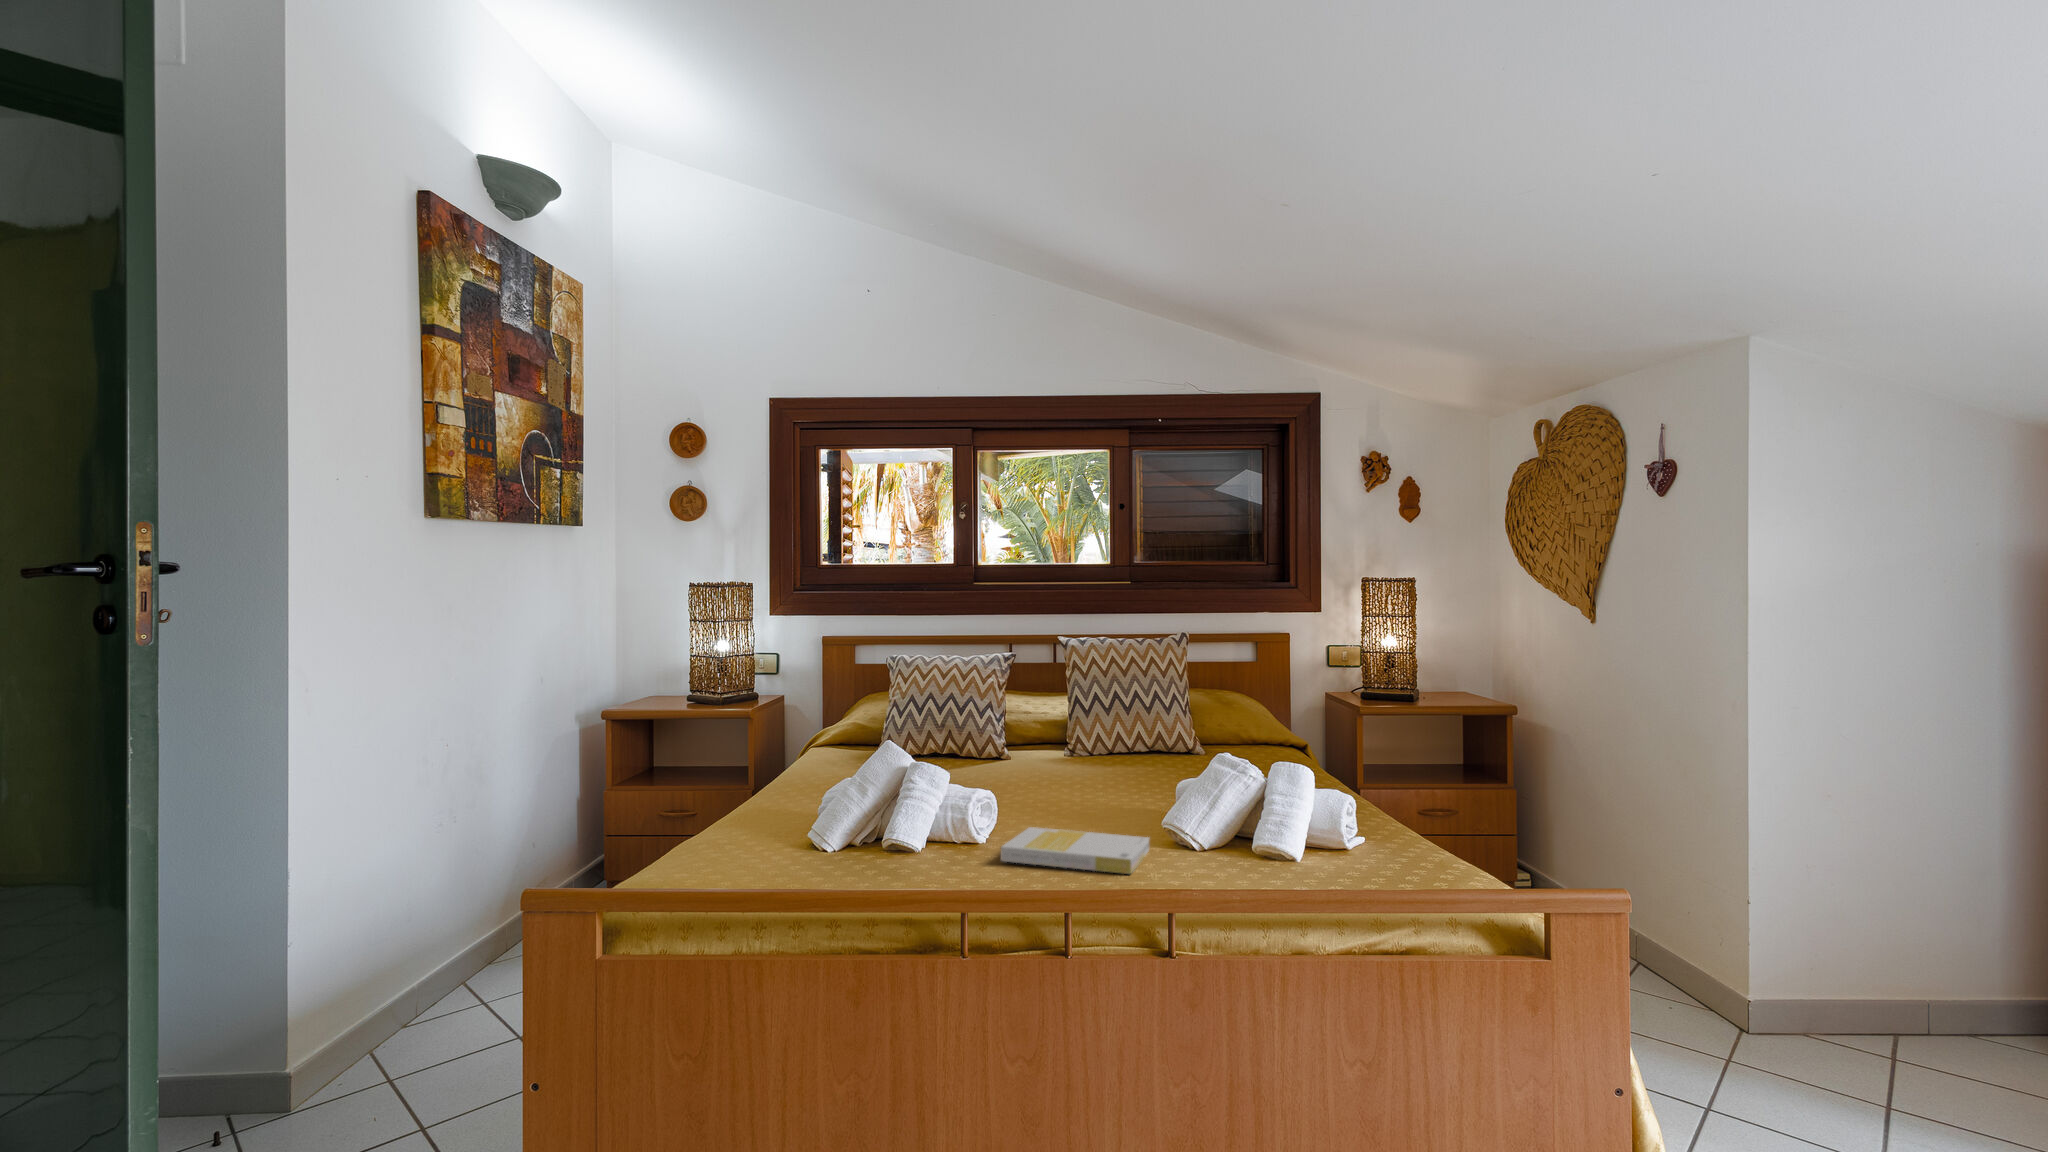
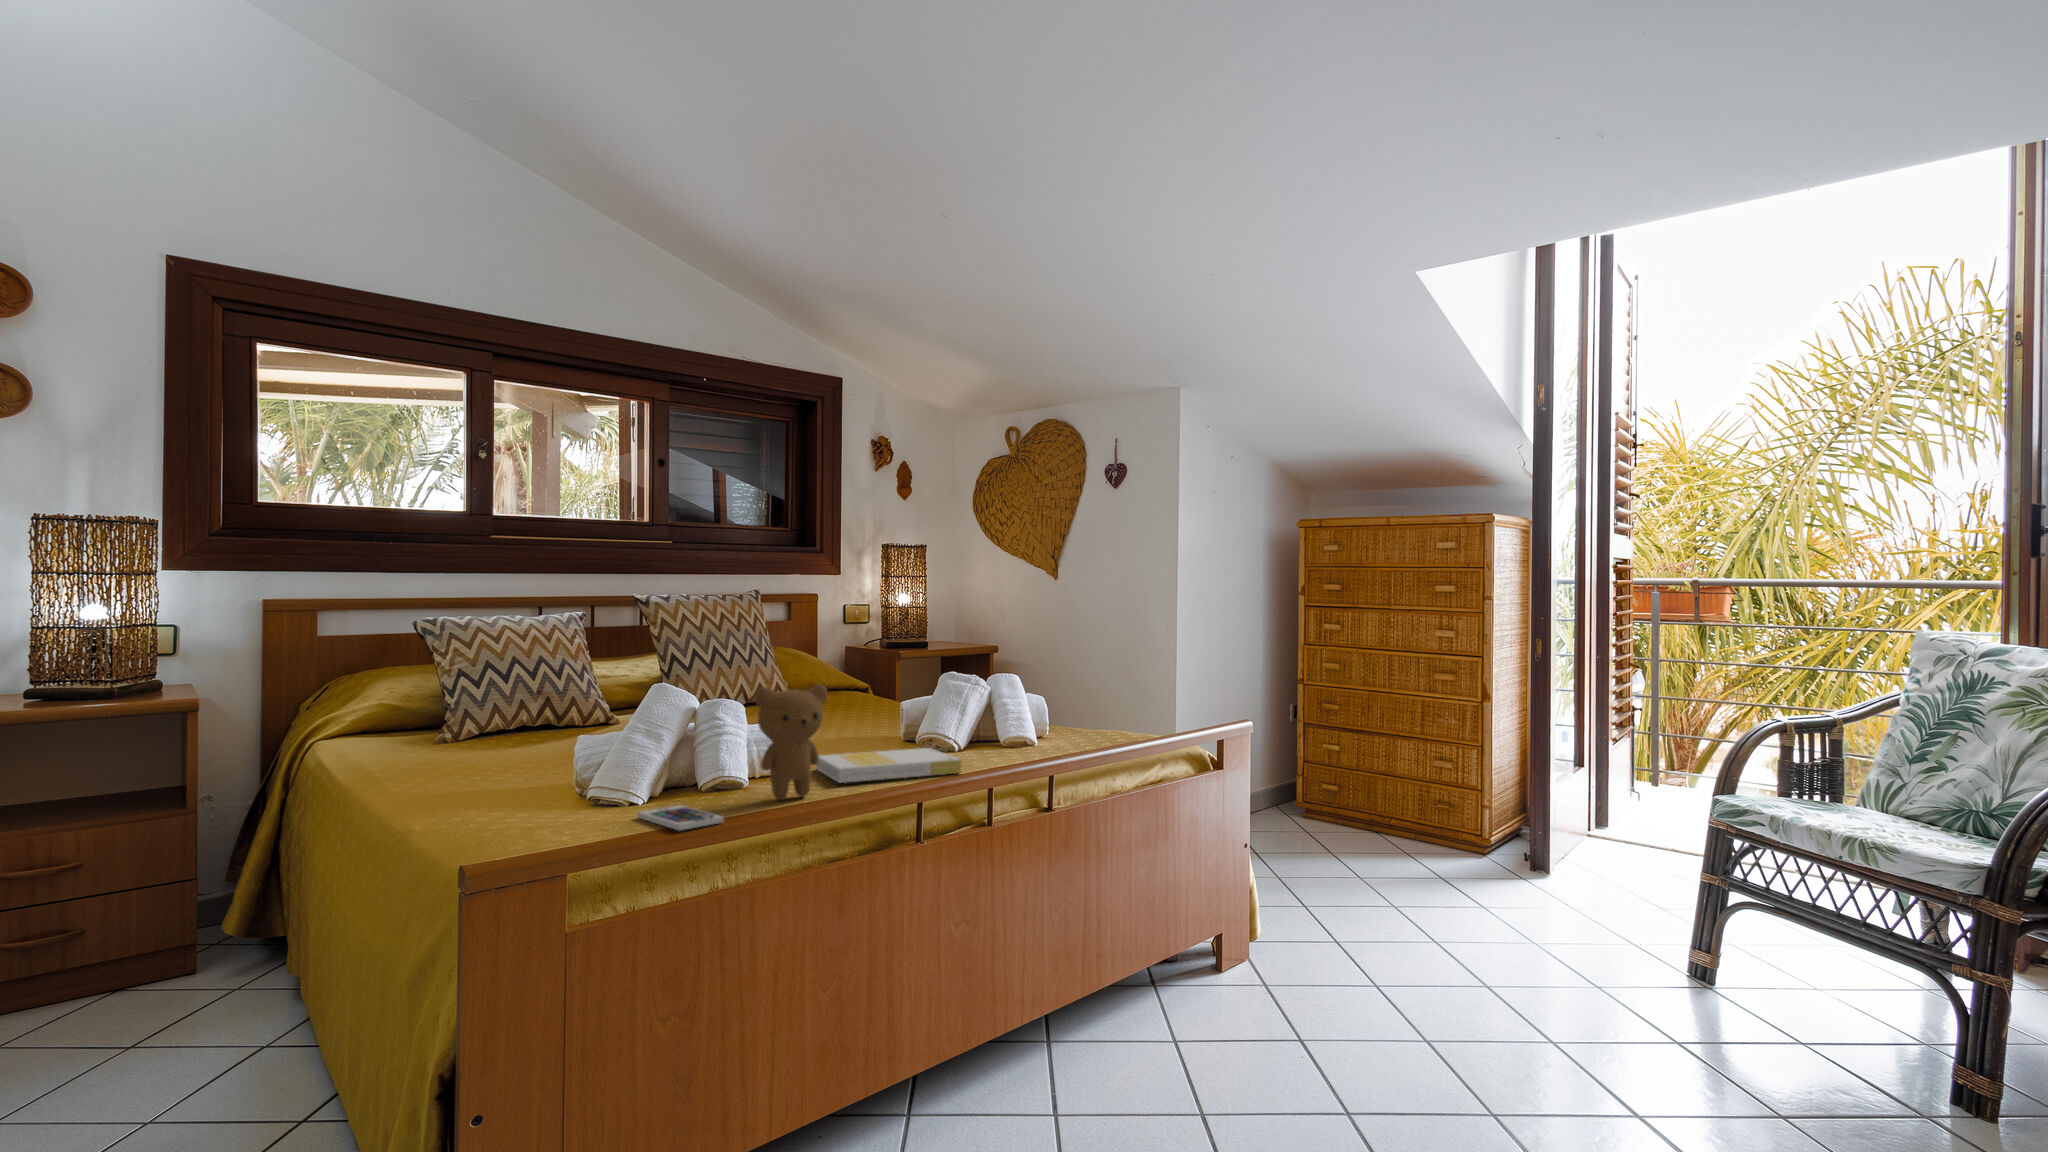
teddy bear: none [901,760,977,869] -> present [754,684,828,800]
smartphone: none [798,856,850,881] -> present [637,805,724,830]

